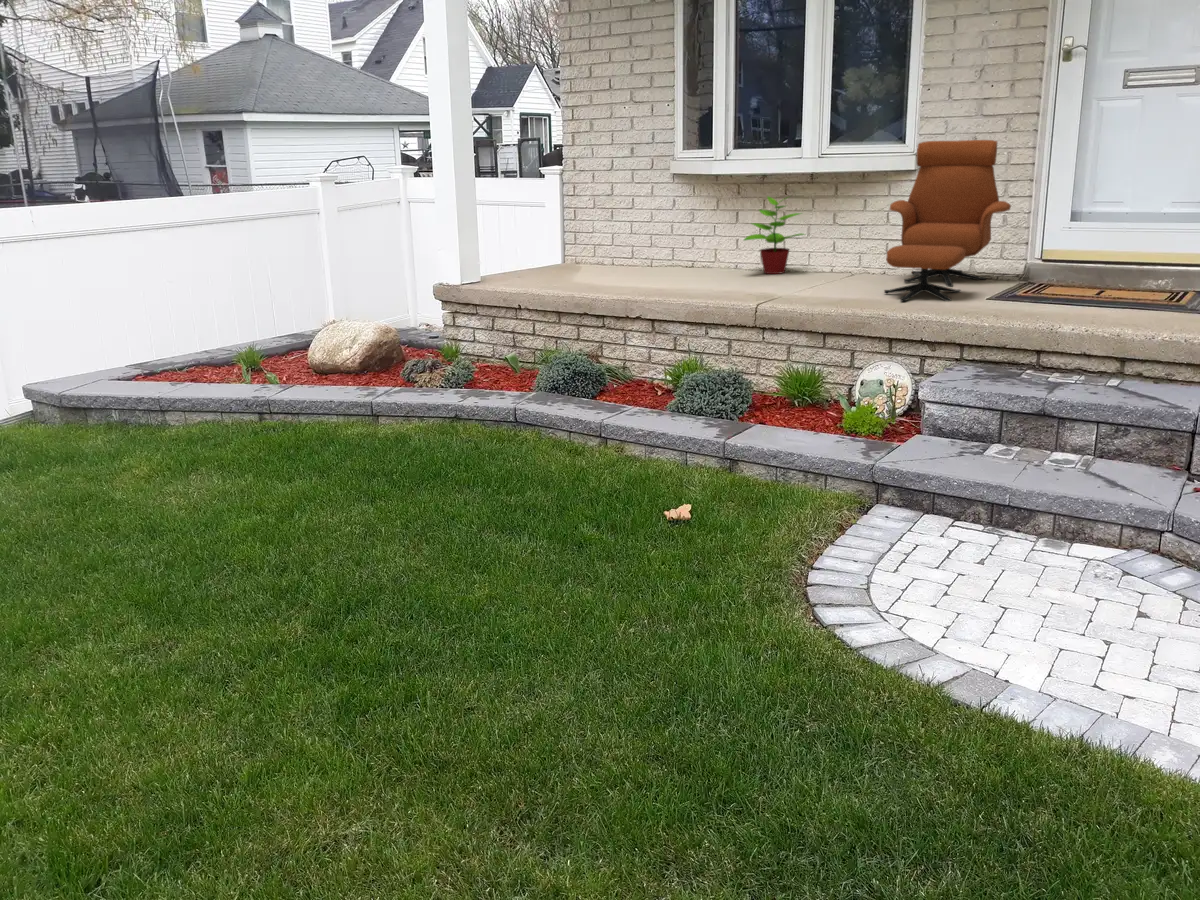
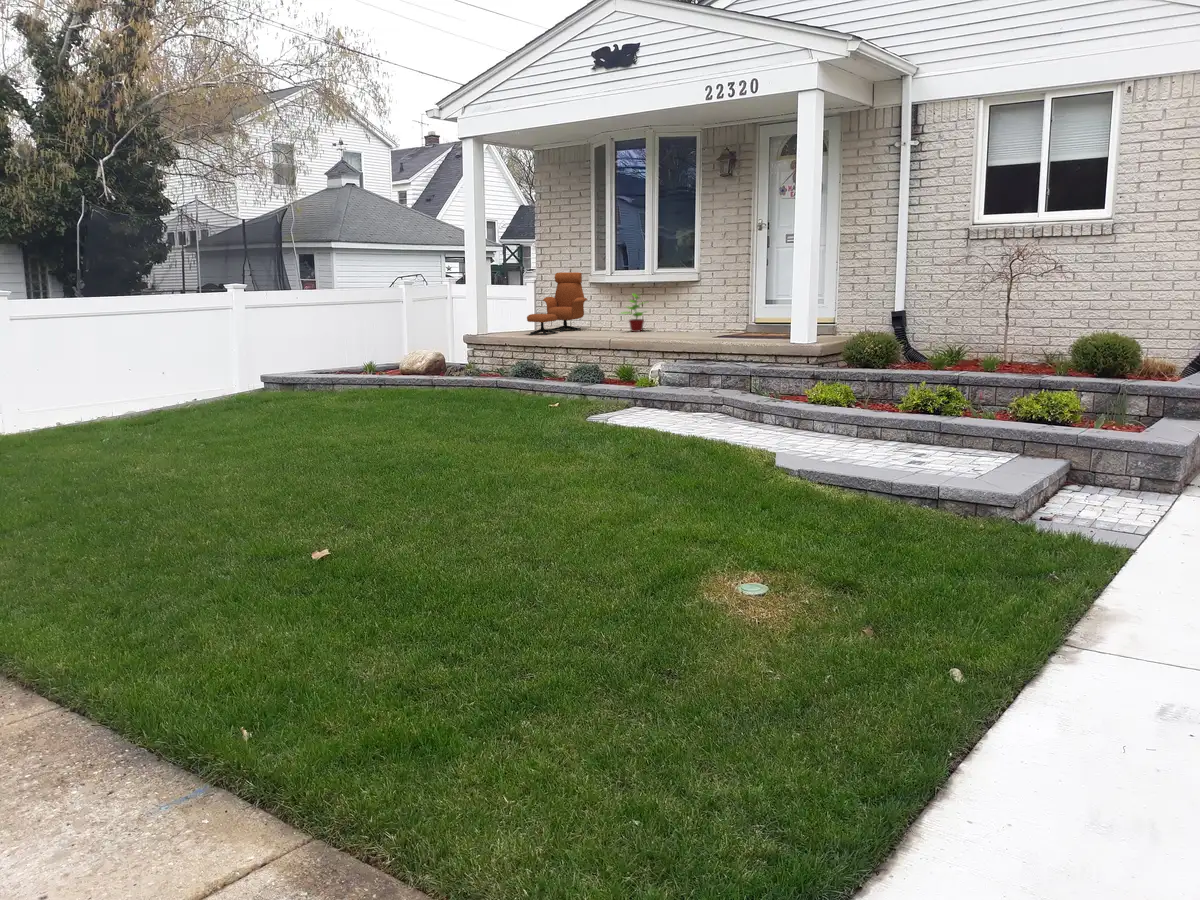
lounge chair: present [884,140,1011,301] -> present [527,272,587,335]

